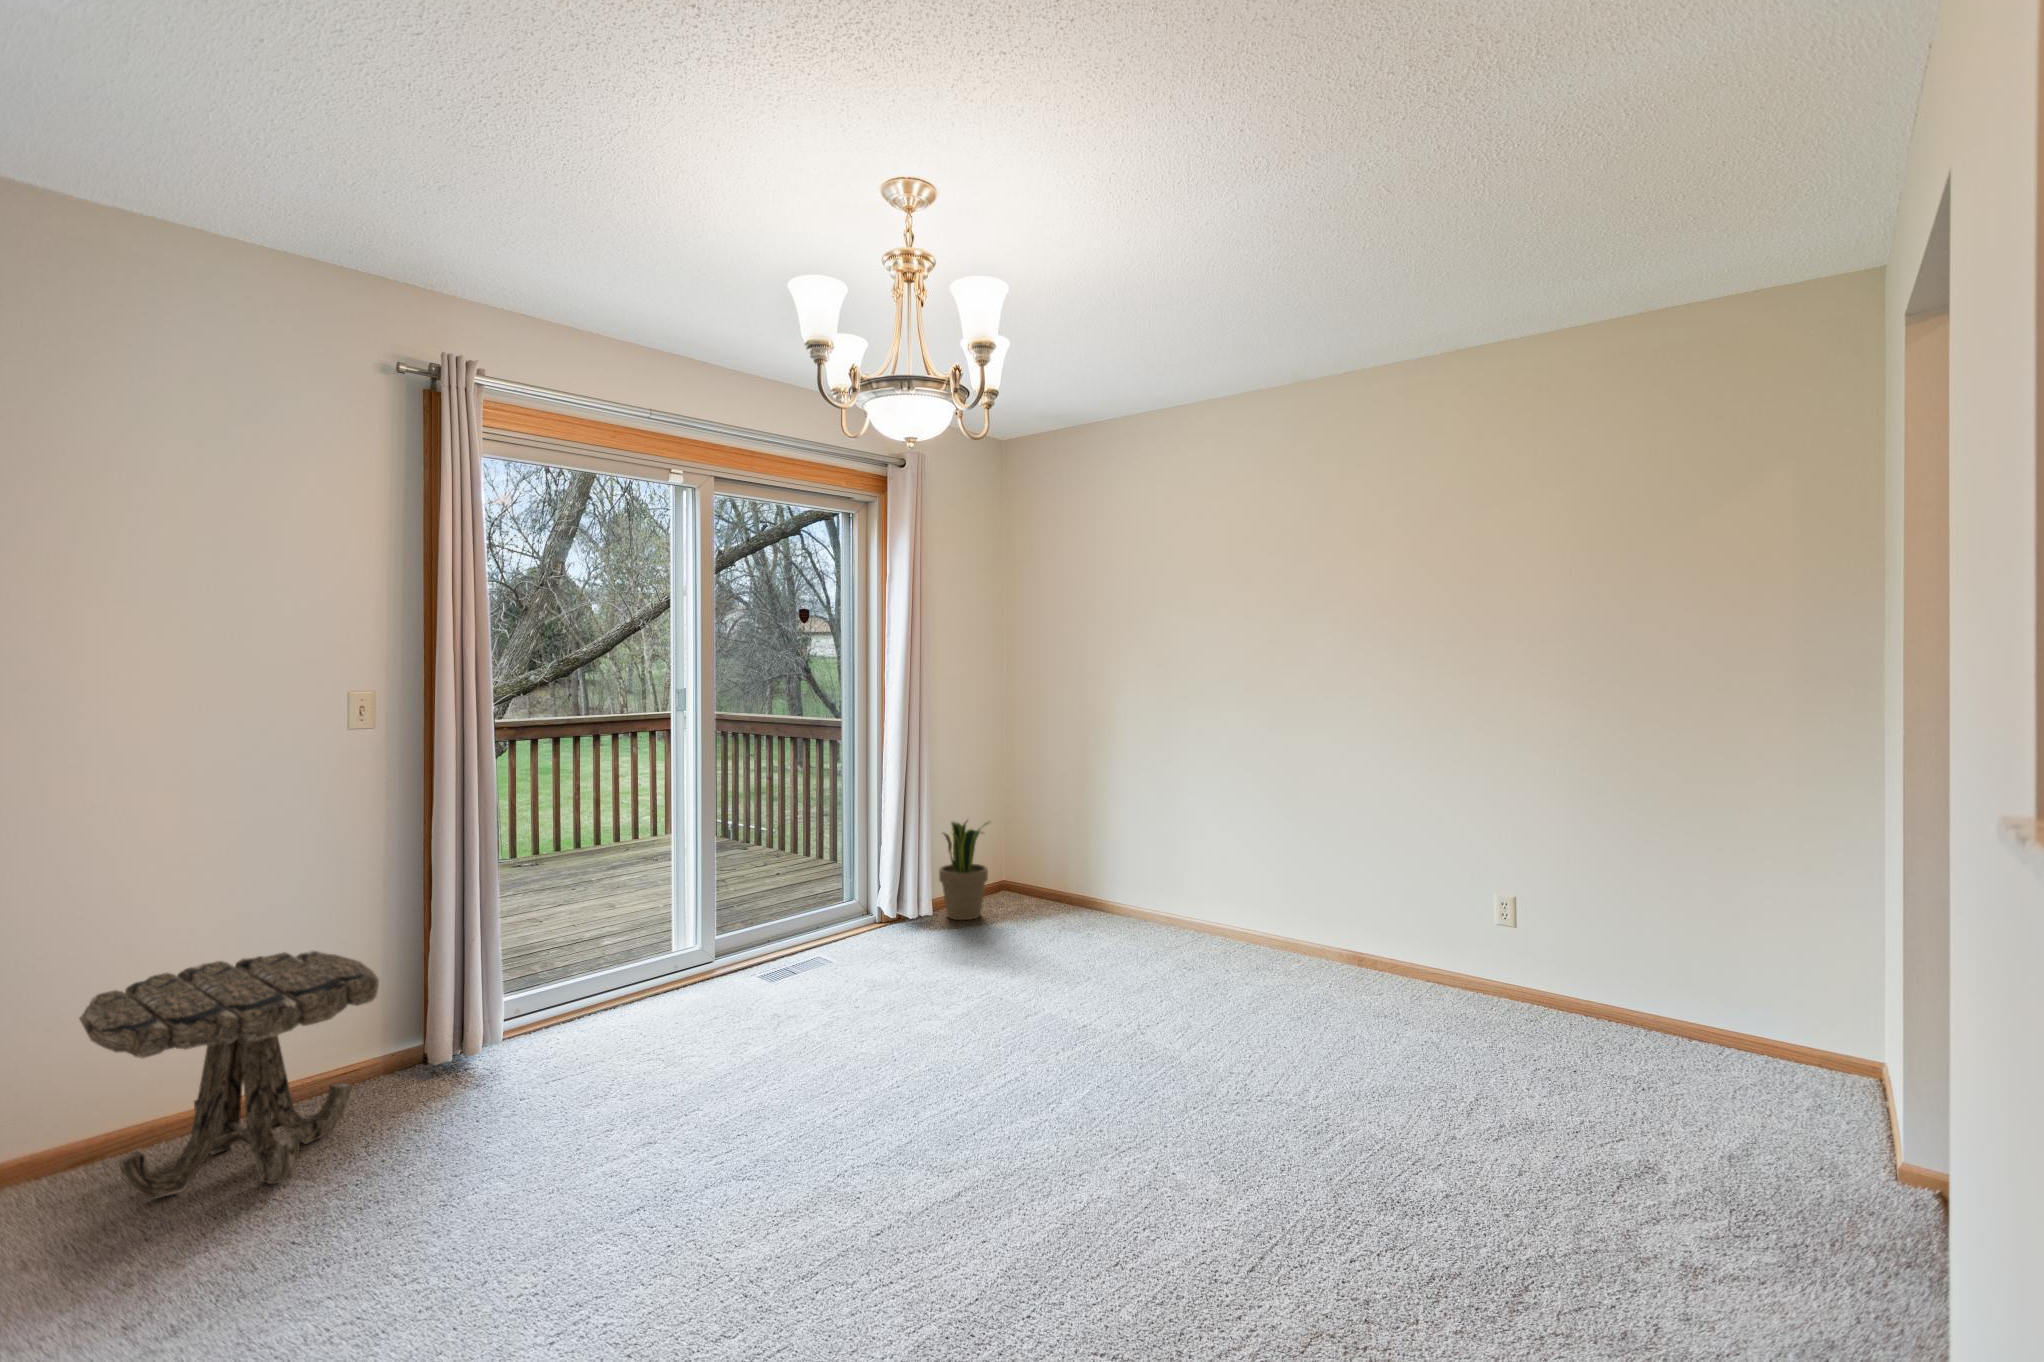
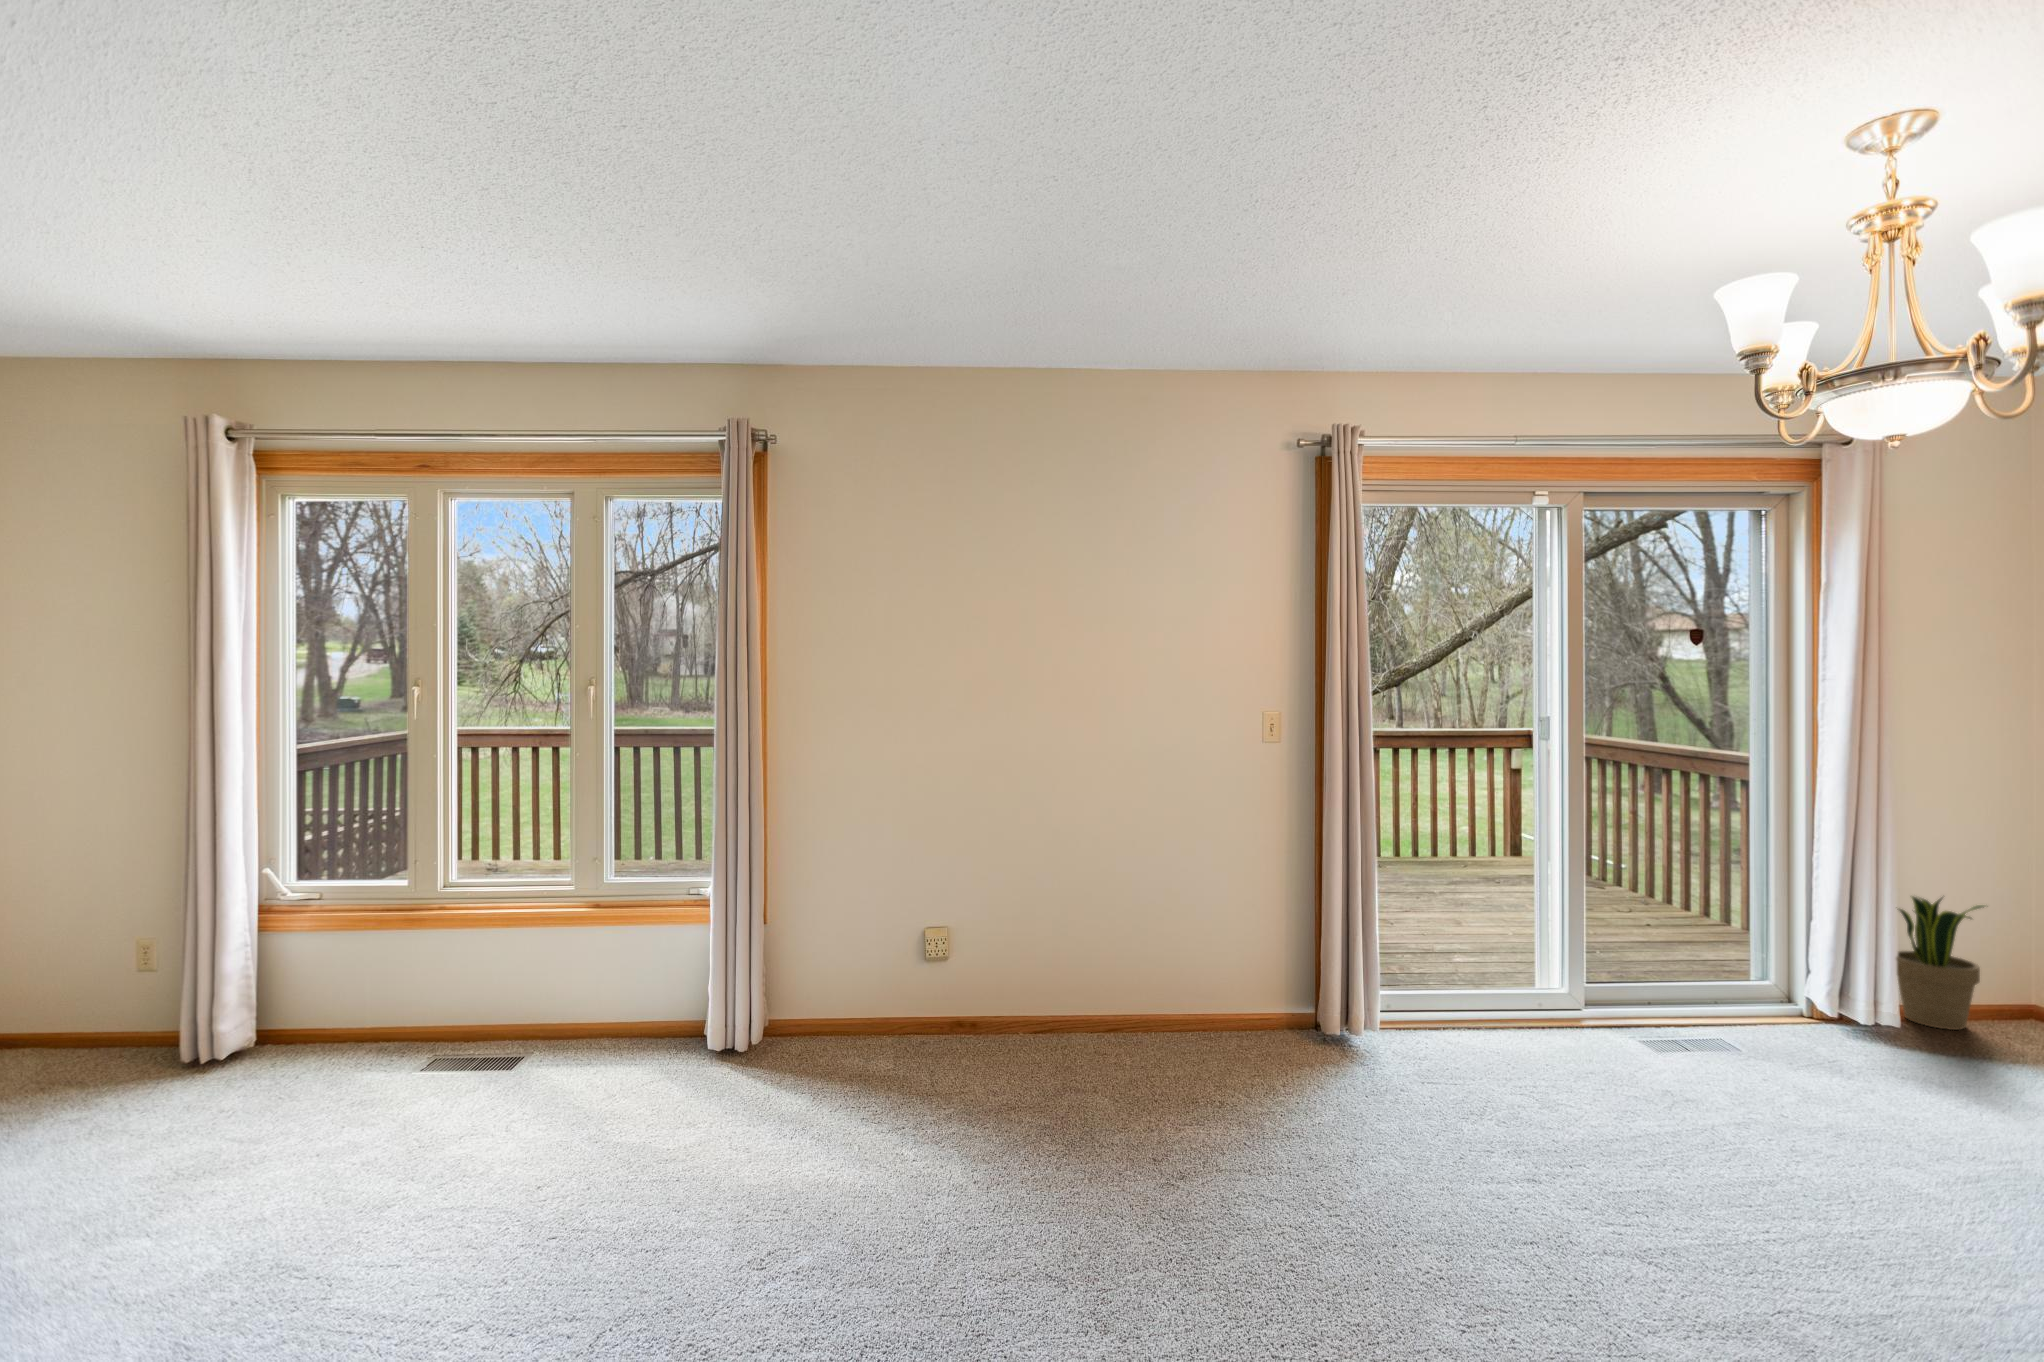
side table: present [79,951,379,1199] -> none [1105,915,1290,1099]

